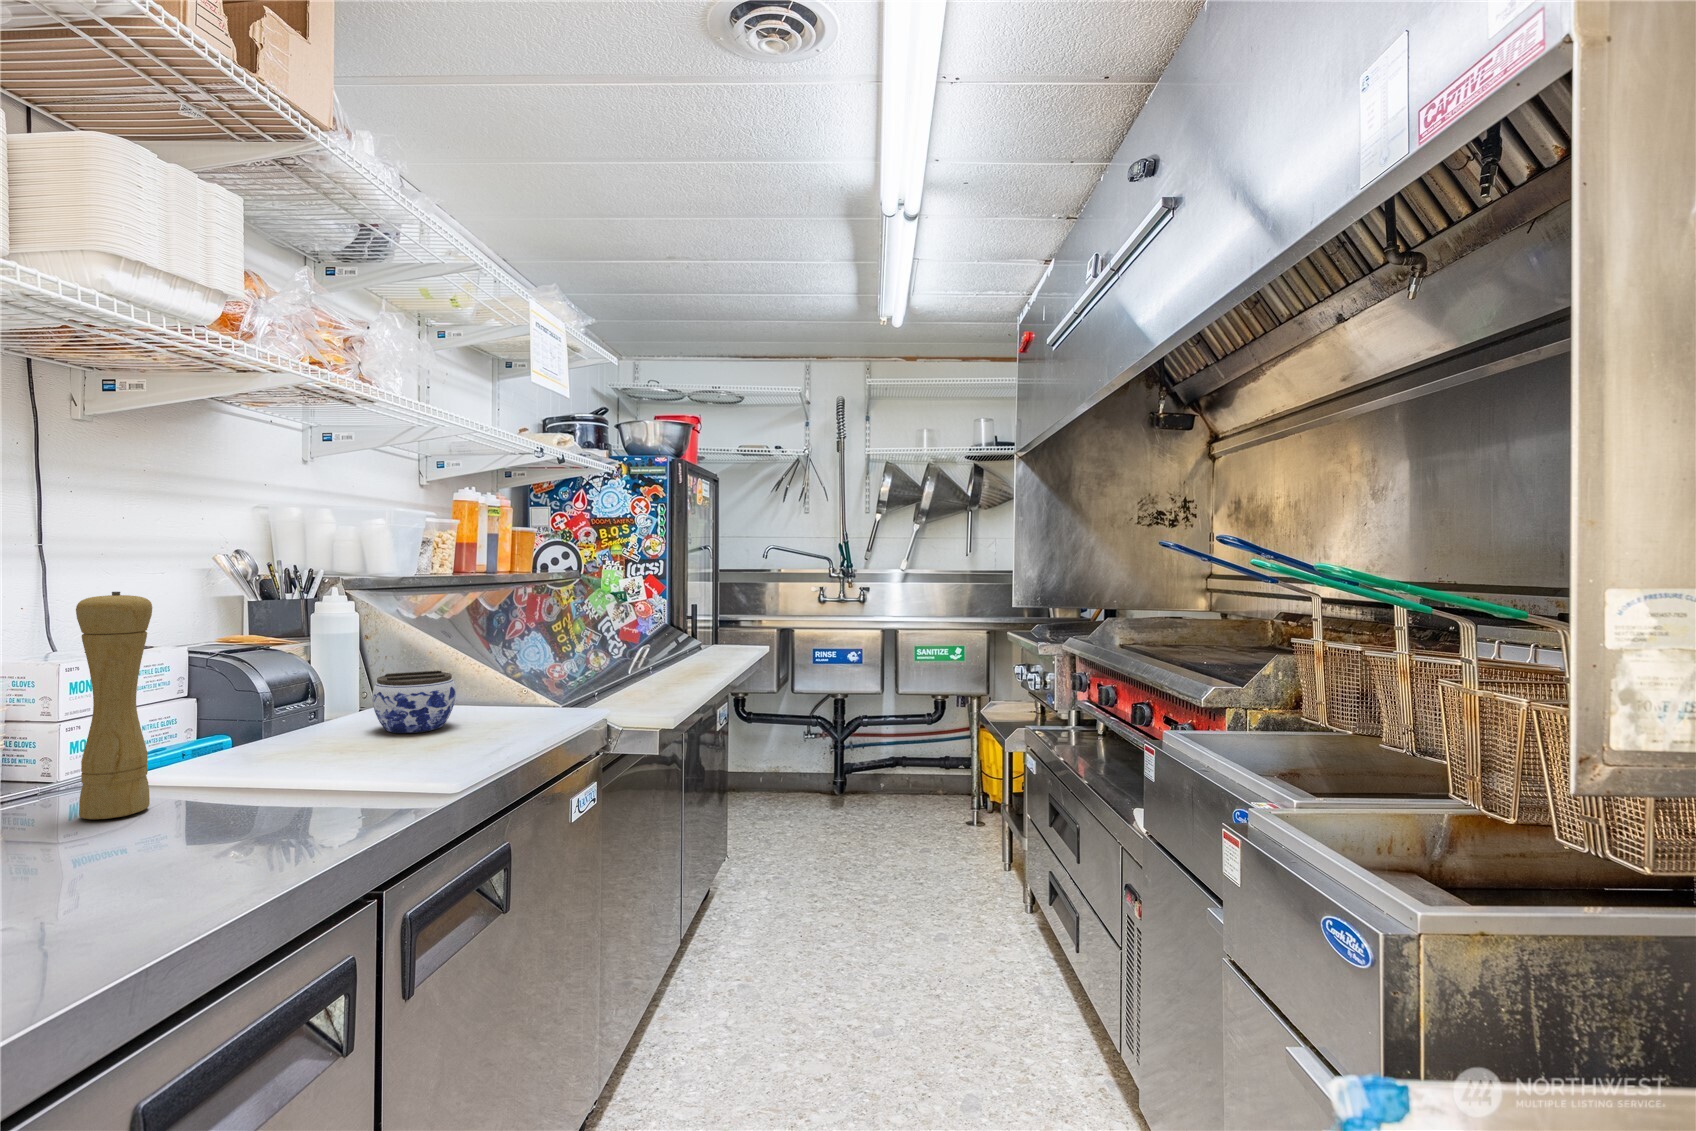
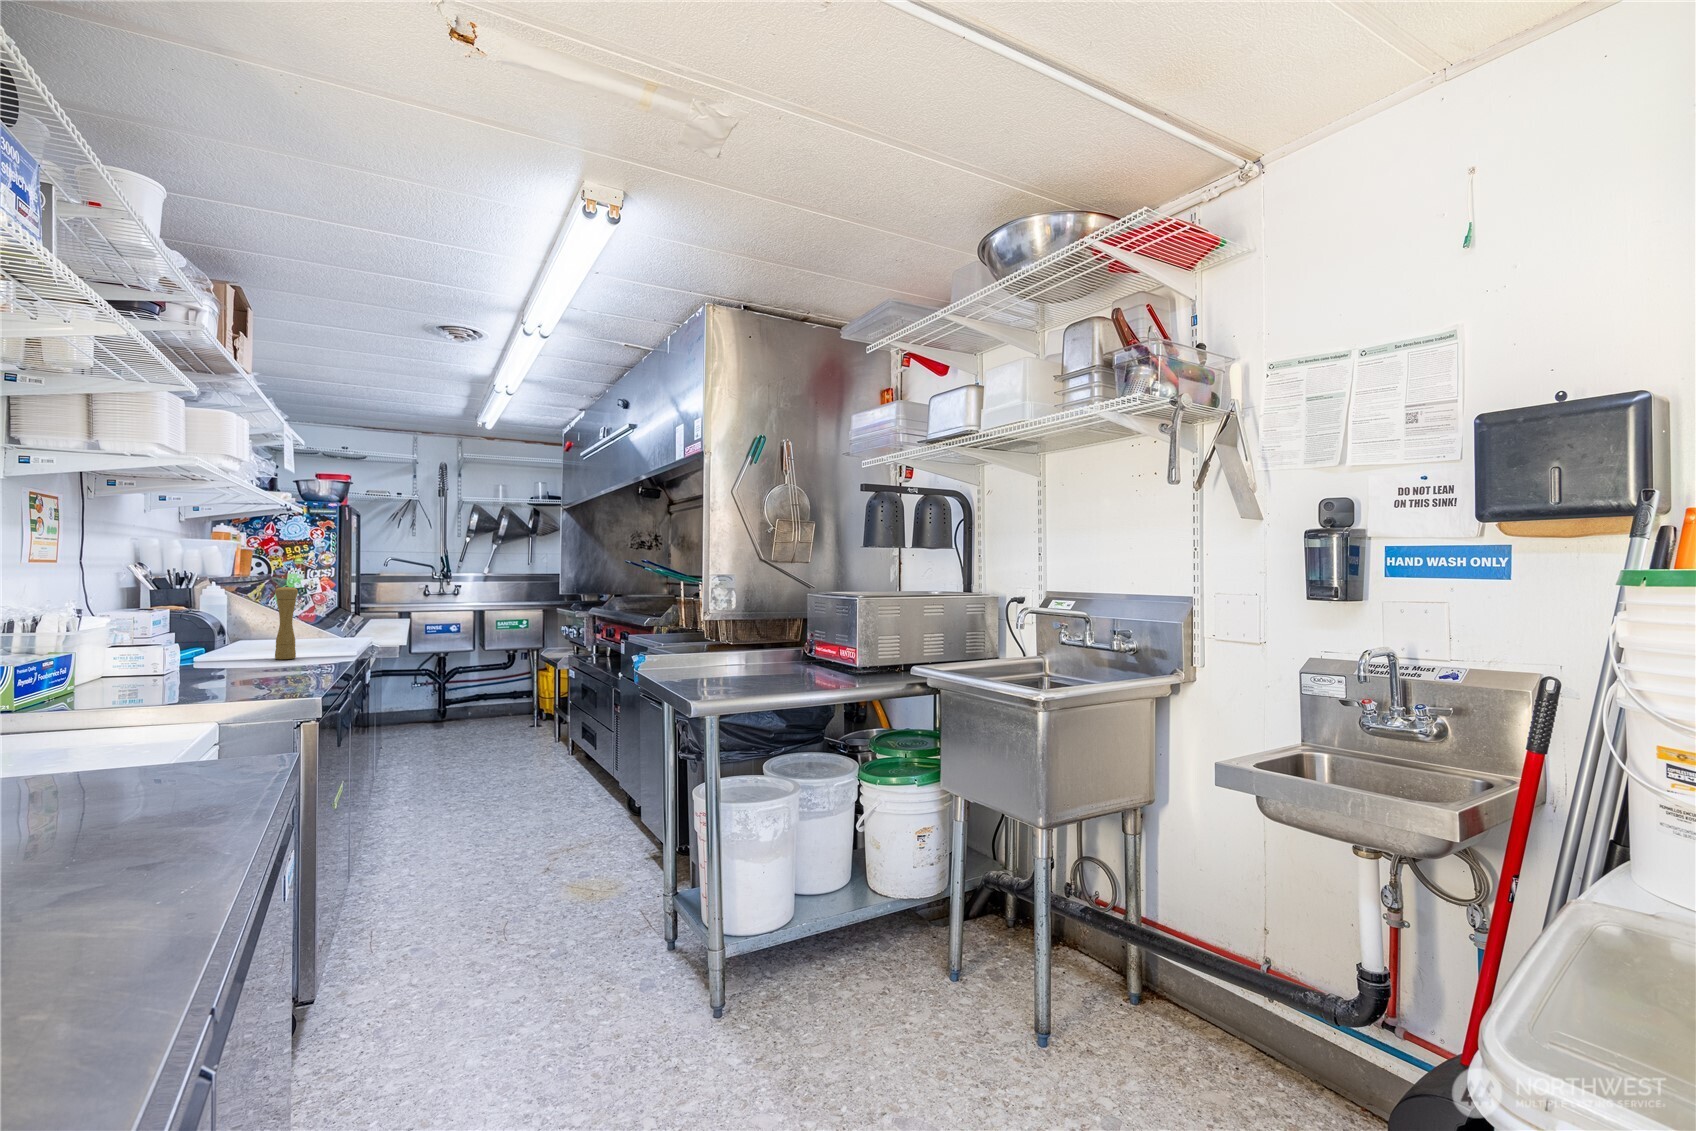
jar: present [372,671,456,733] -> none [301,621,339,645]

